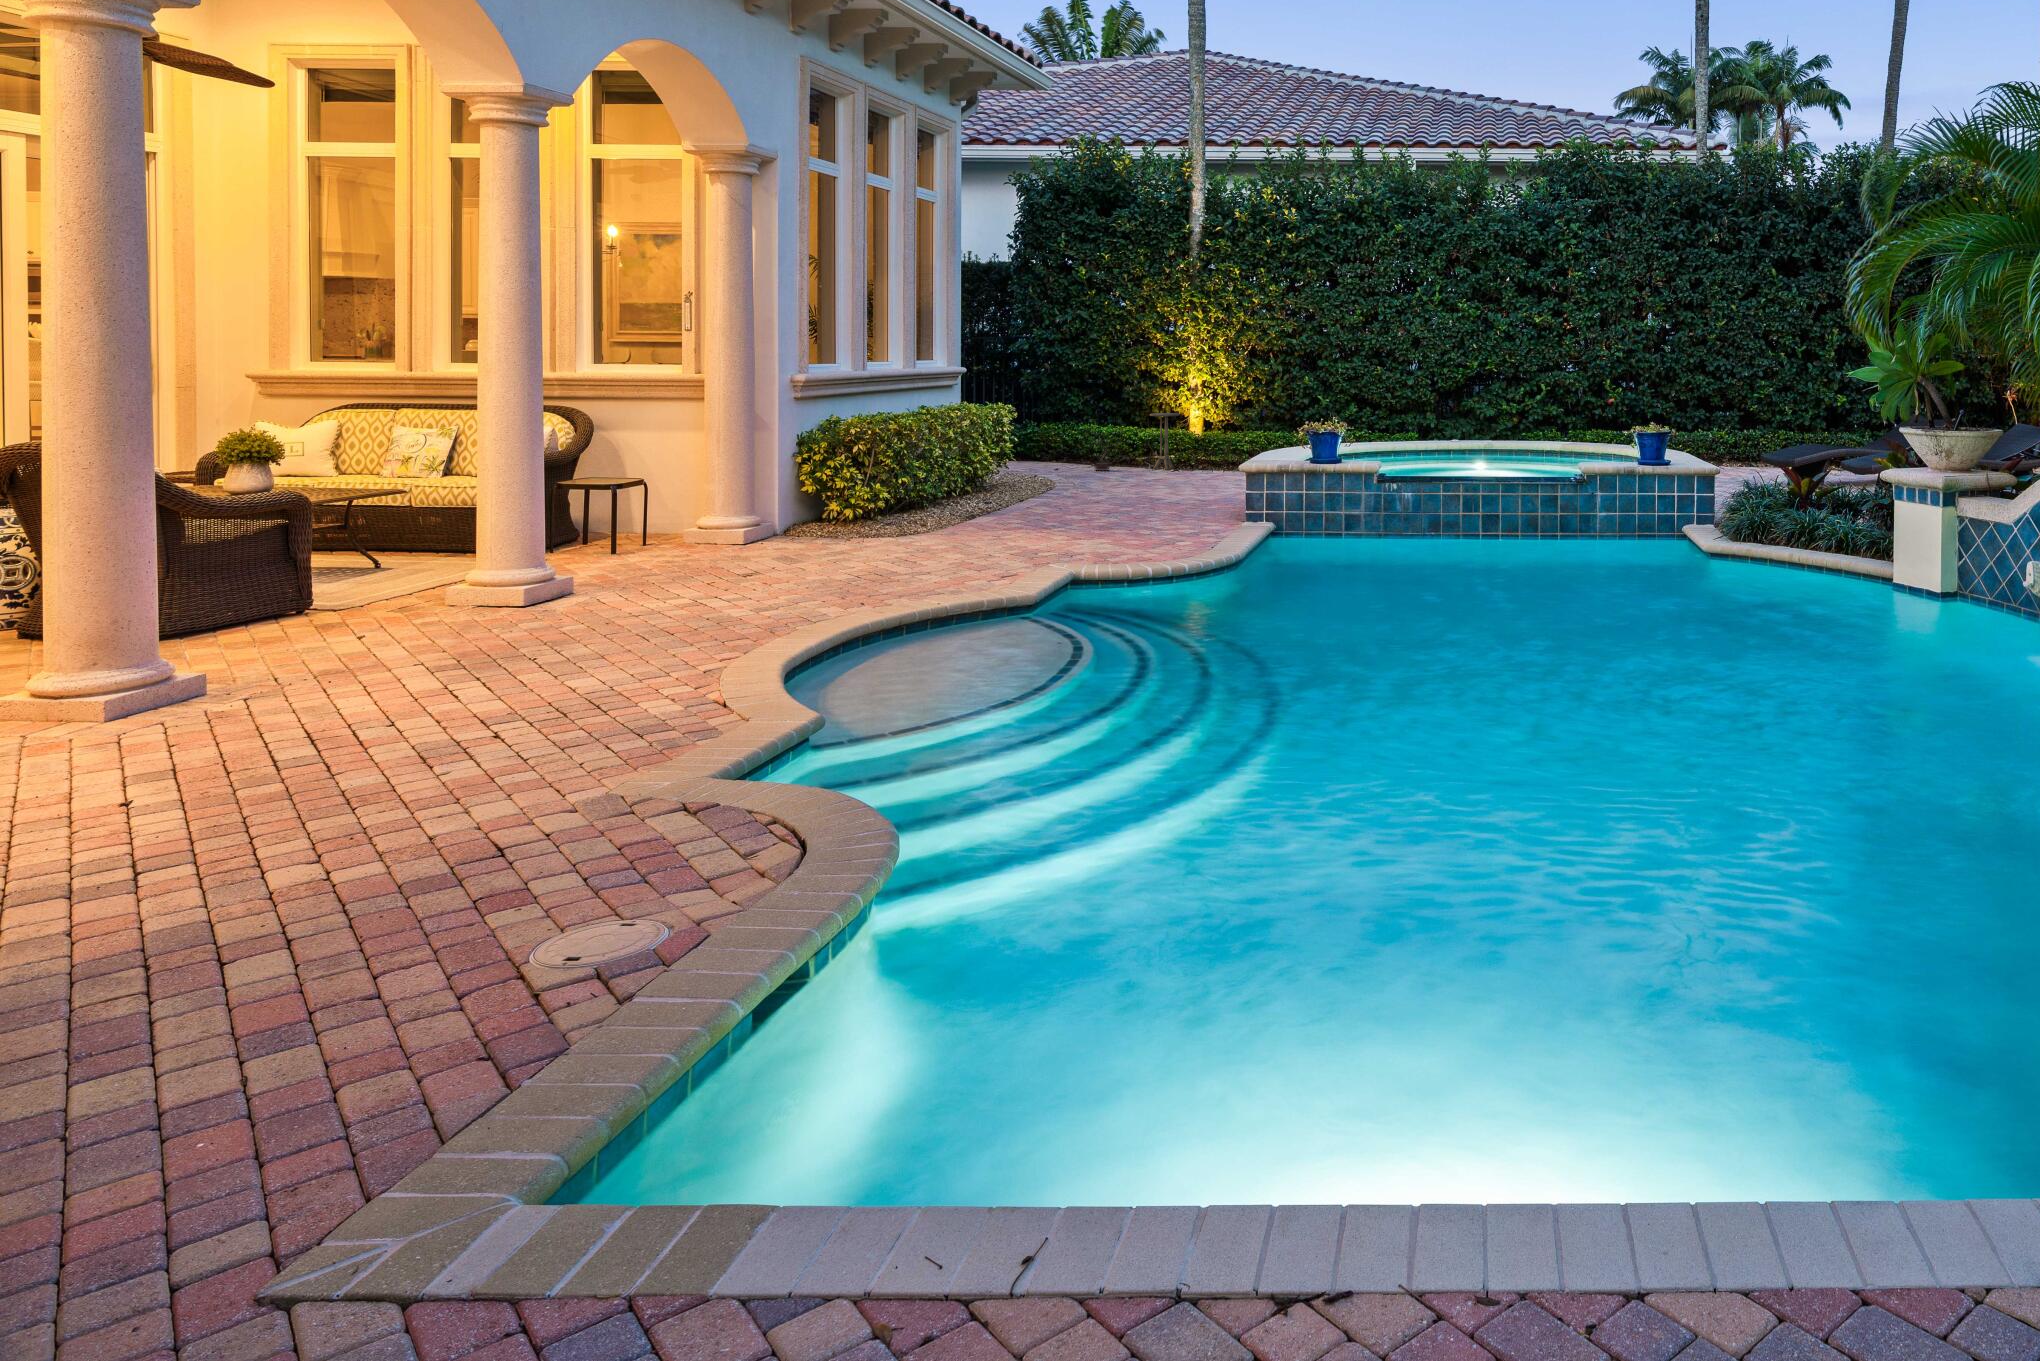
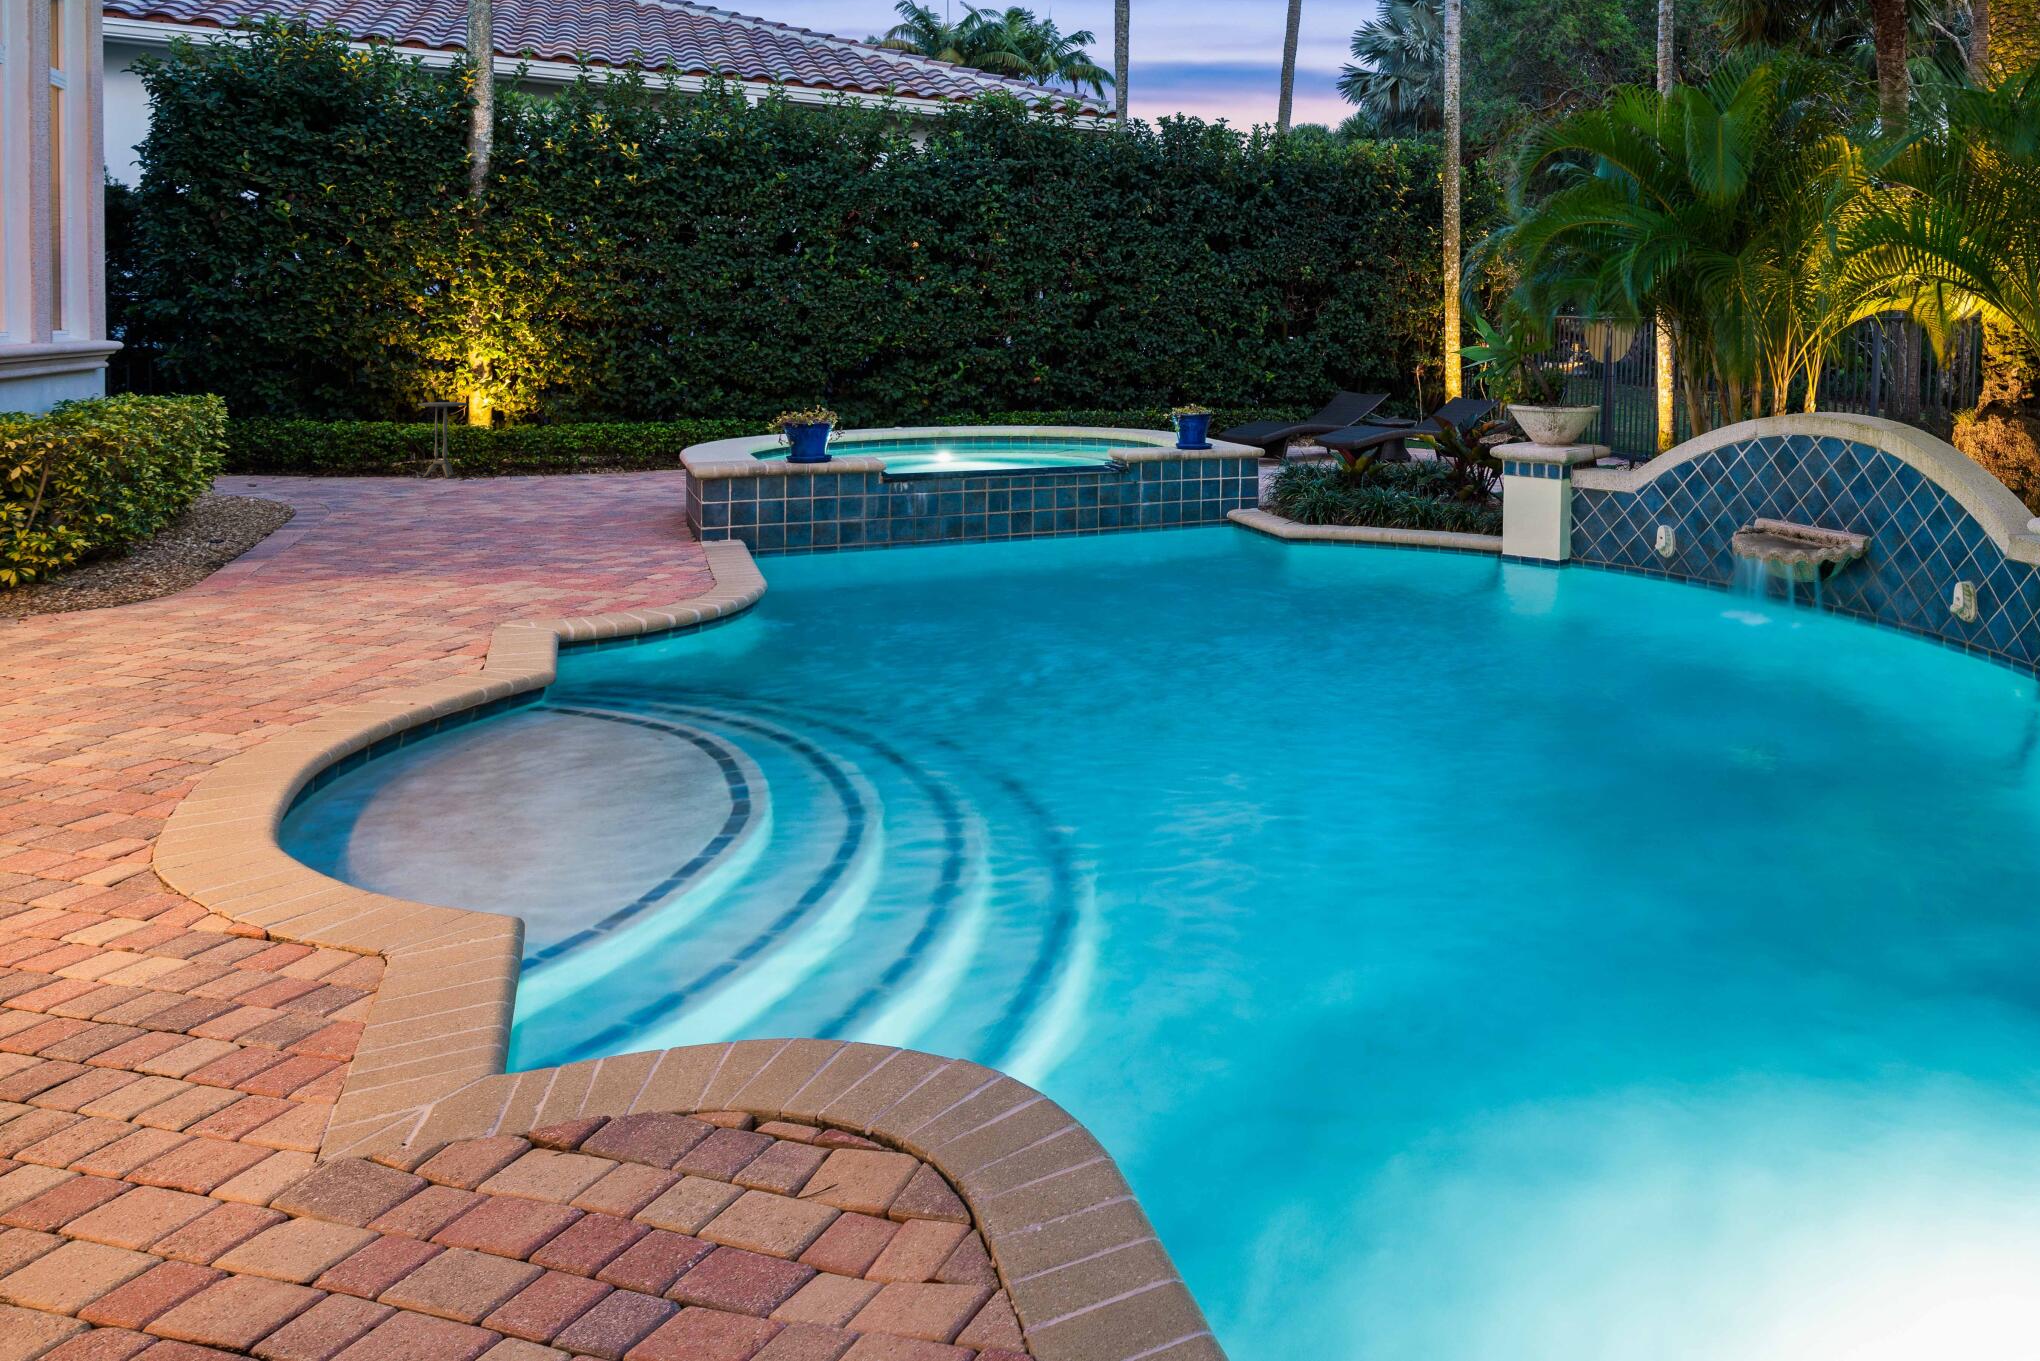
potted plant: present [1093,437,1118,471] -> none [316,429,379,484]

